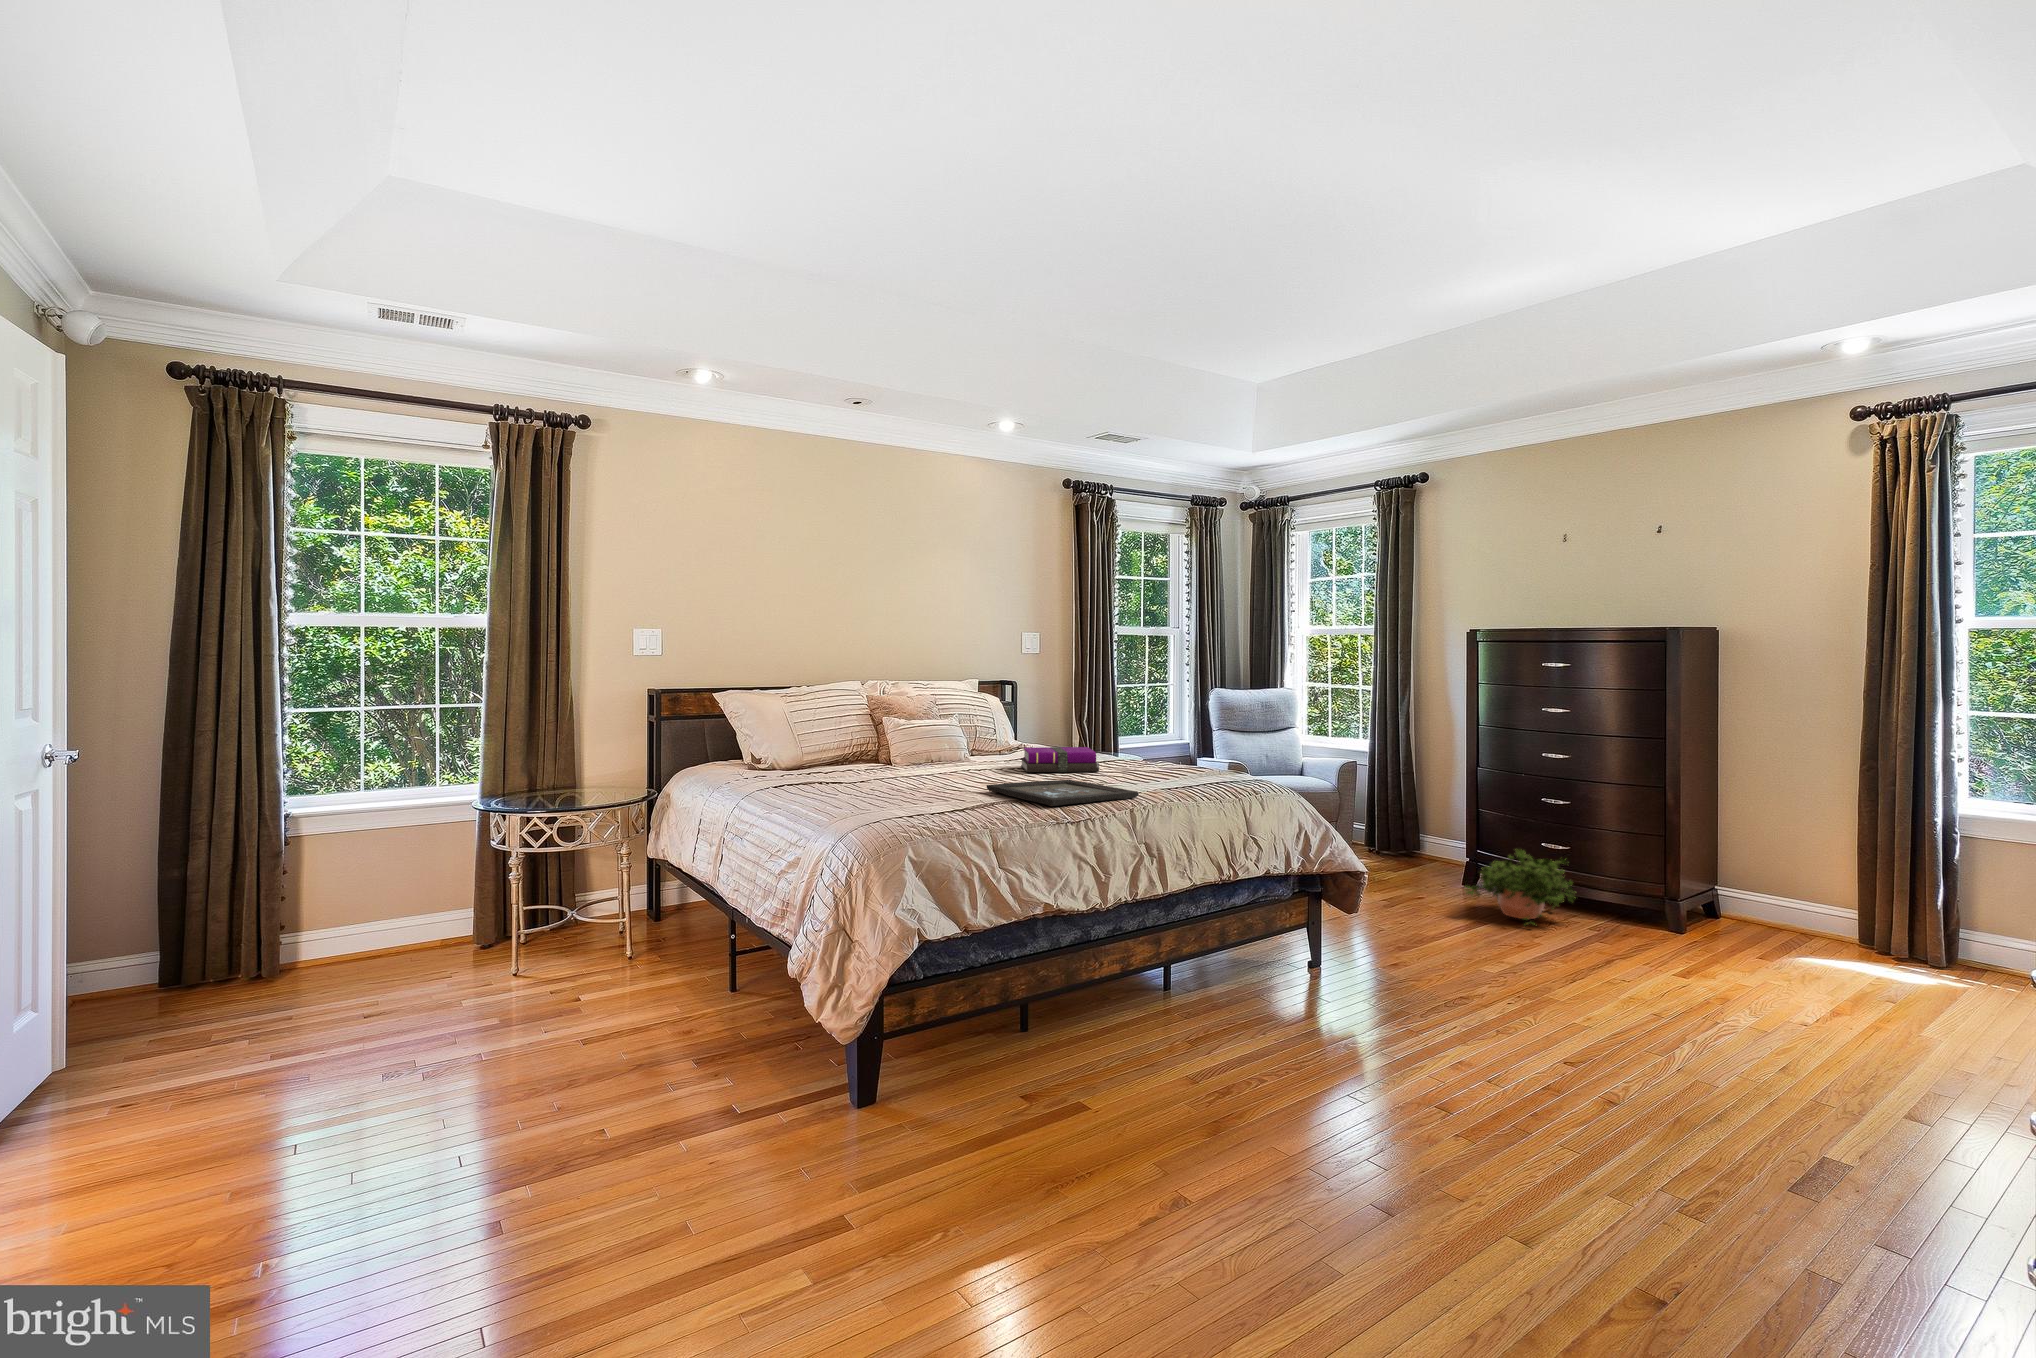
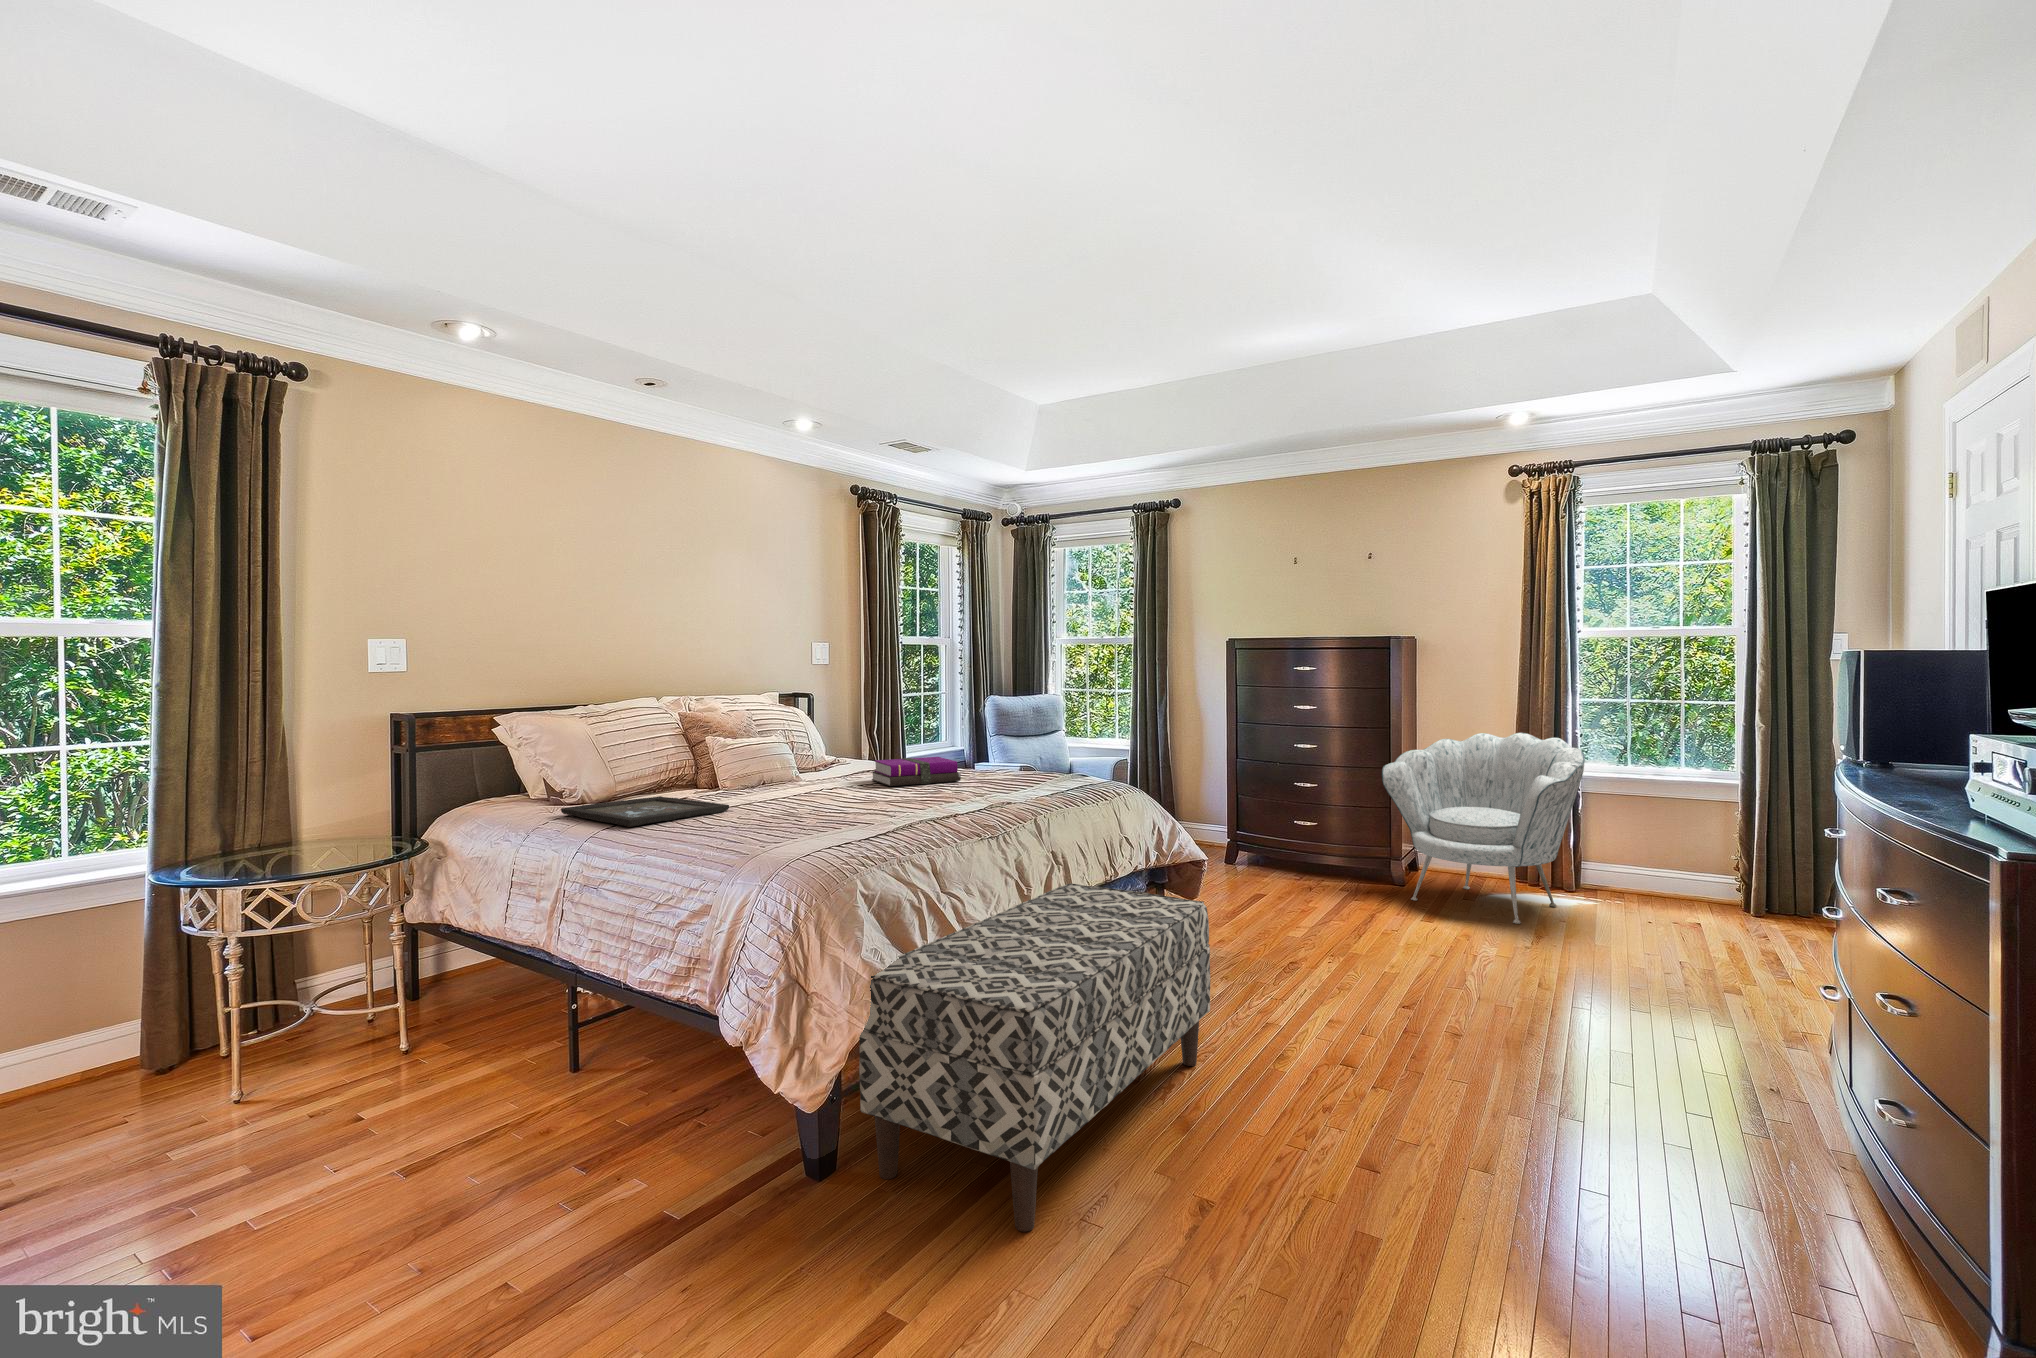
armchair: none [1643,752,1929,992] -> present [1382,733,1585,924]
tray: present [987,780,1139,806] -> present [561,796,729,827]
potted plant: present [1465,849,1575,925] -> none [1242,826,1333,894]
bench: none [897,877,1285,1173] -> present [859,883,1210,1232]

